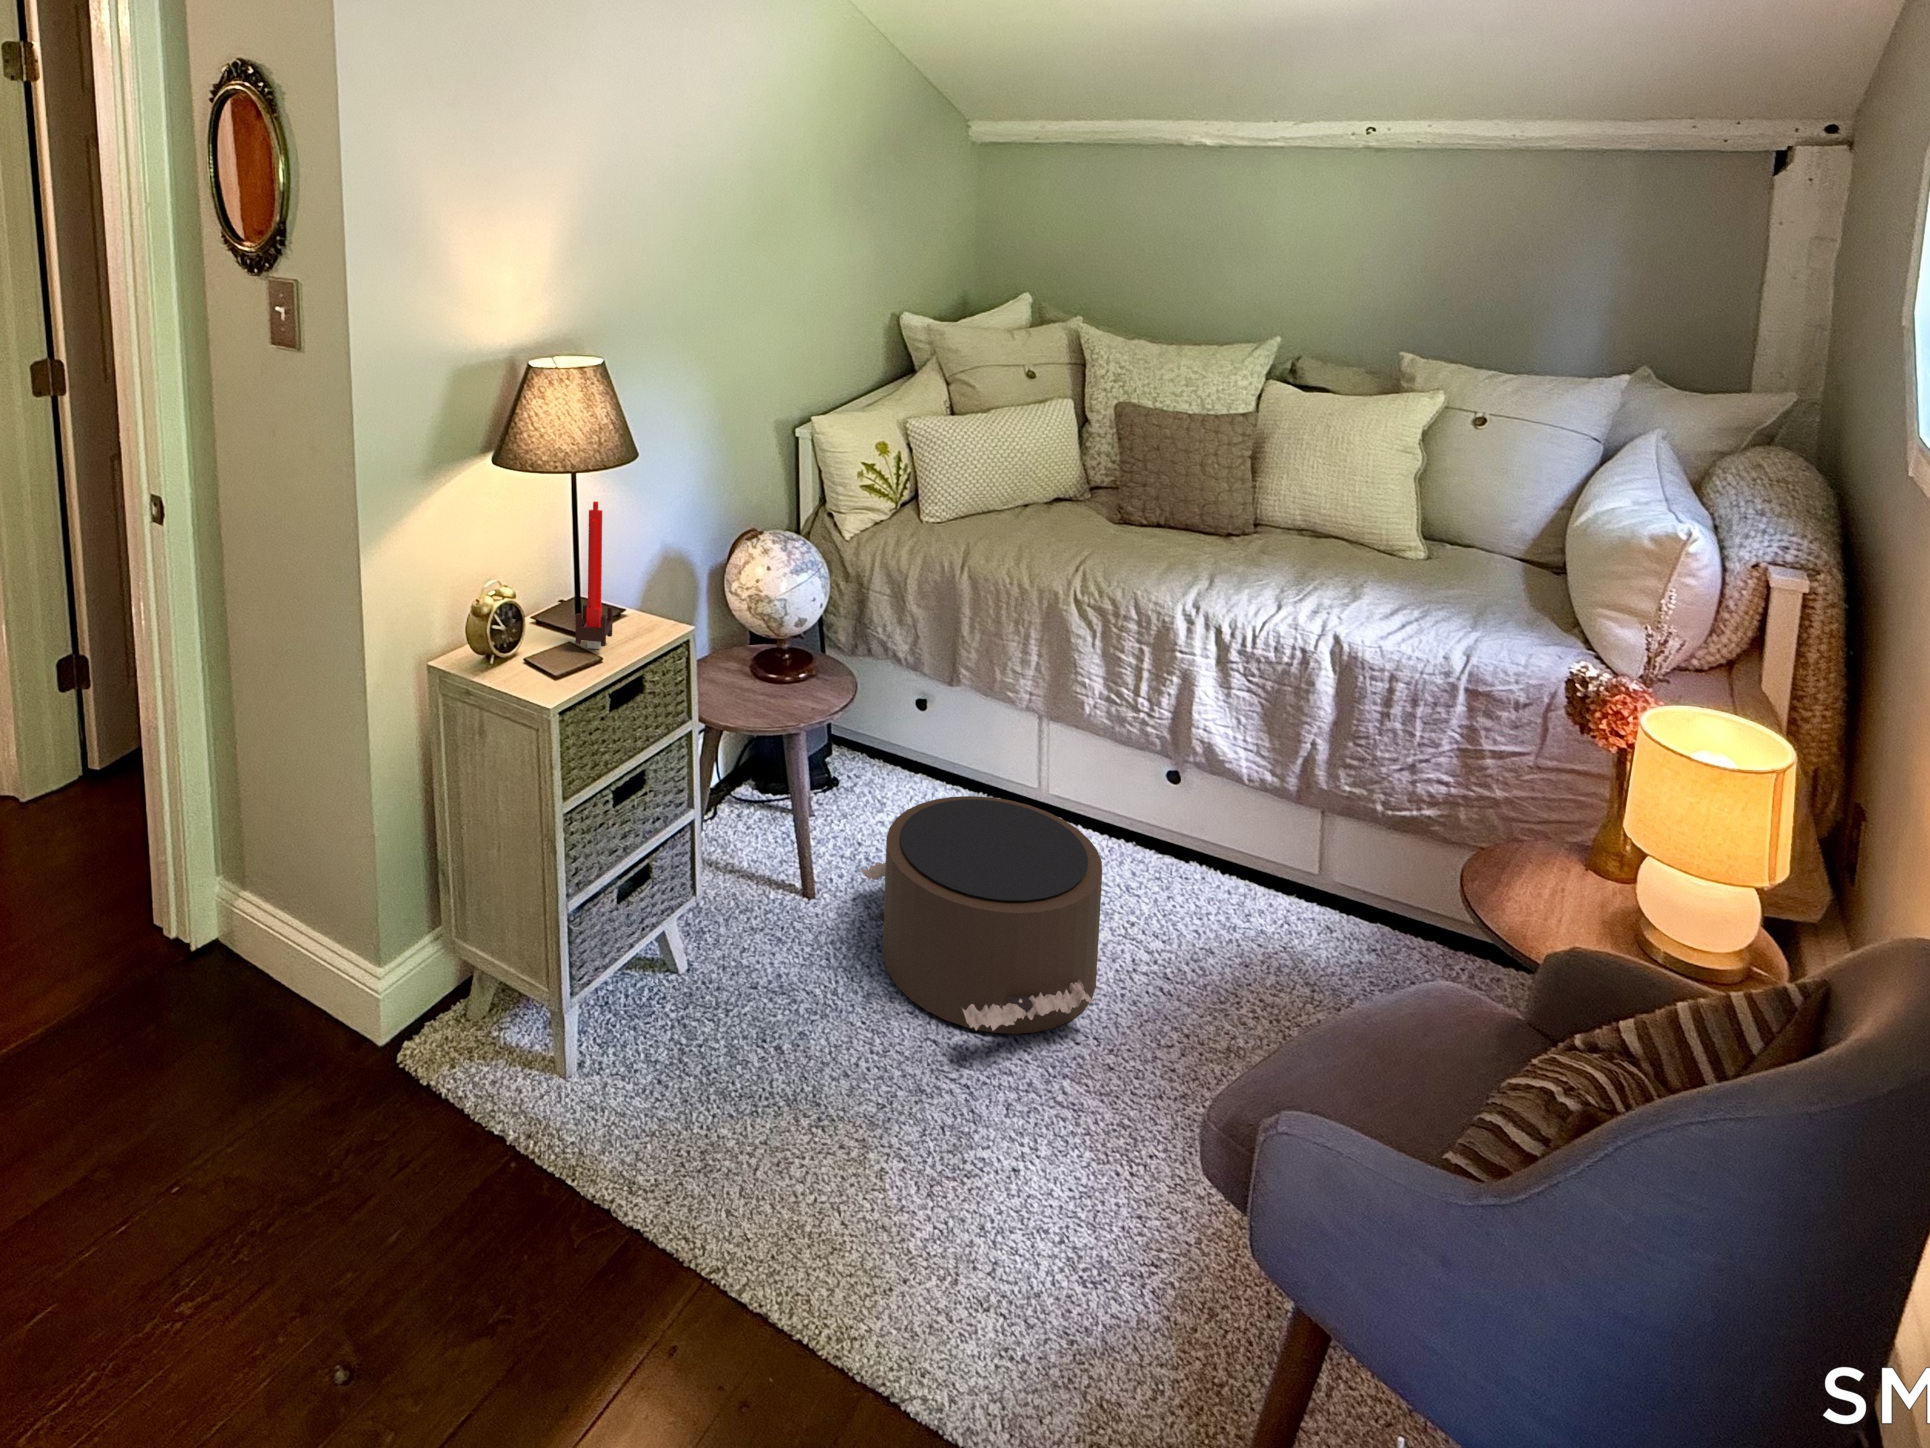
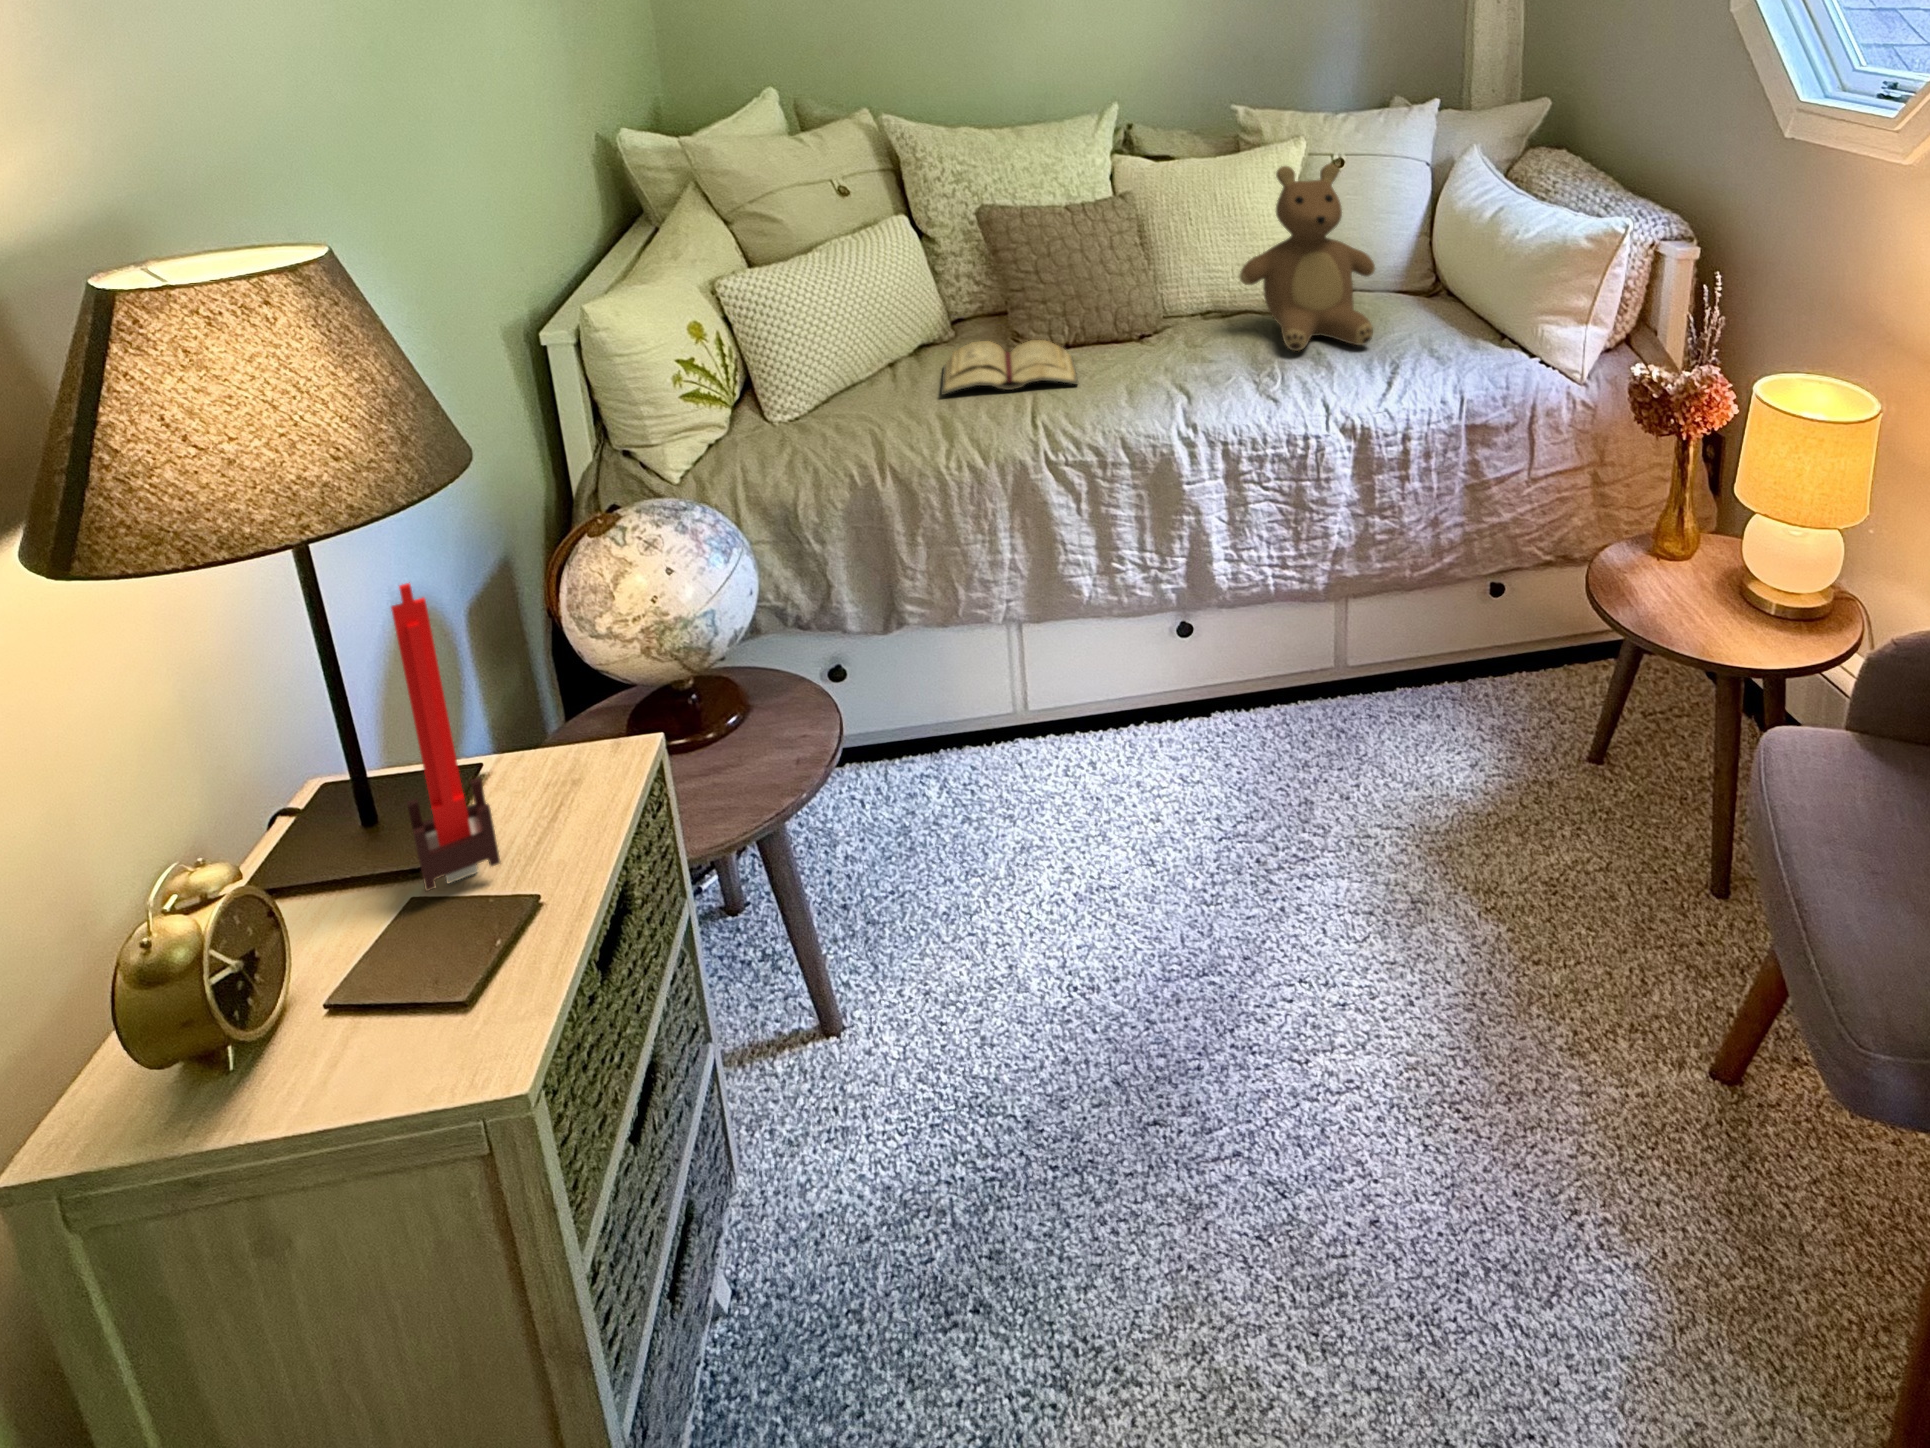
teddy bear: none [1308,414,1451,589] -> present [1240,163,1375,351]
diary: none [1028,503,1150,552] -> present [941,340,1078,395]
pouf: present [862,796,1102,1034] -> none [913,741,1304,1083]

